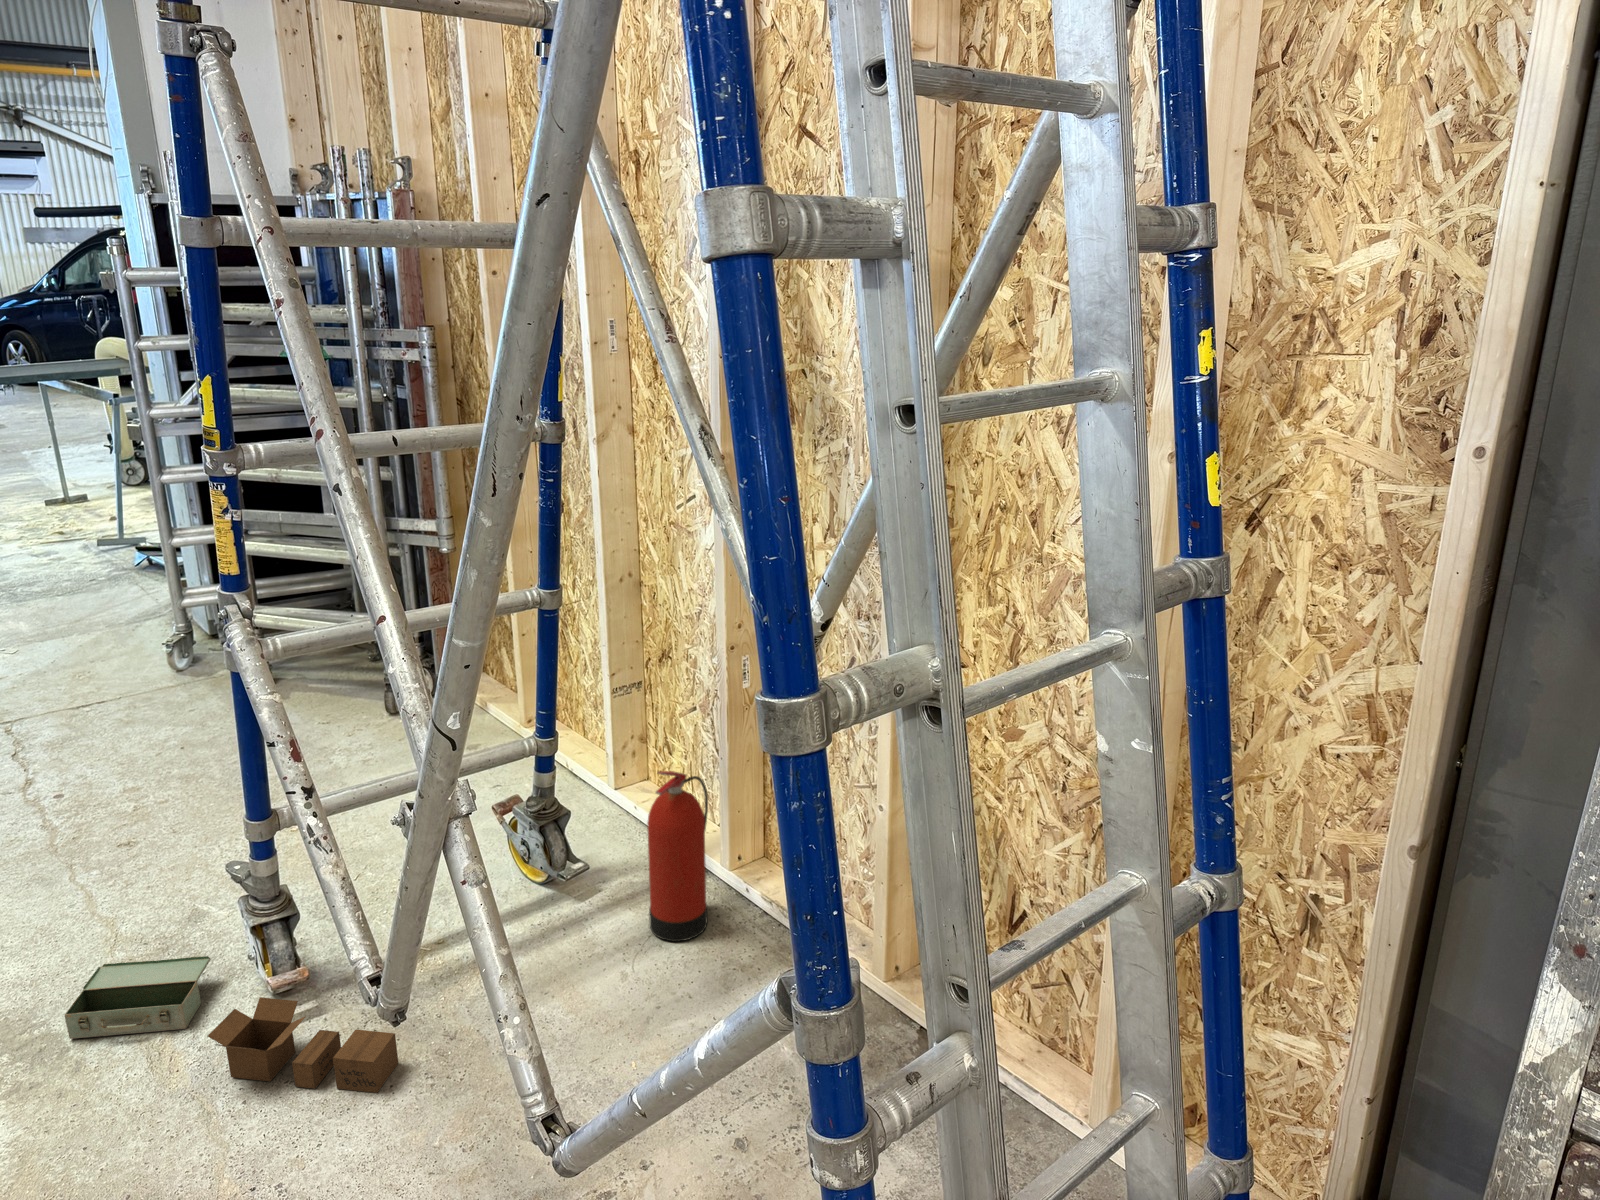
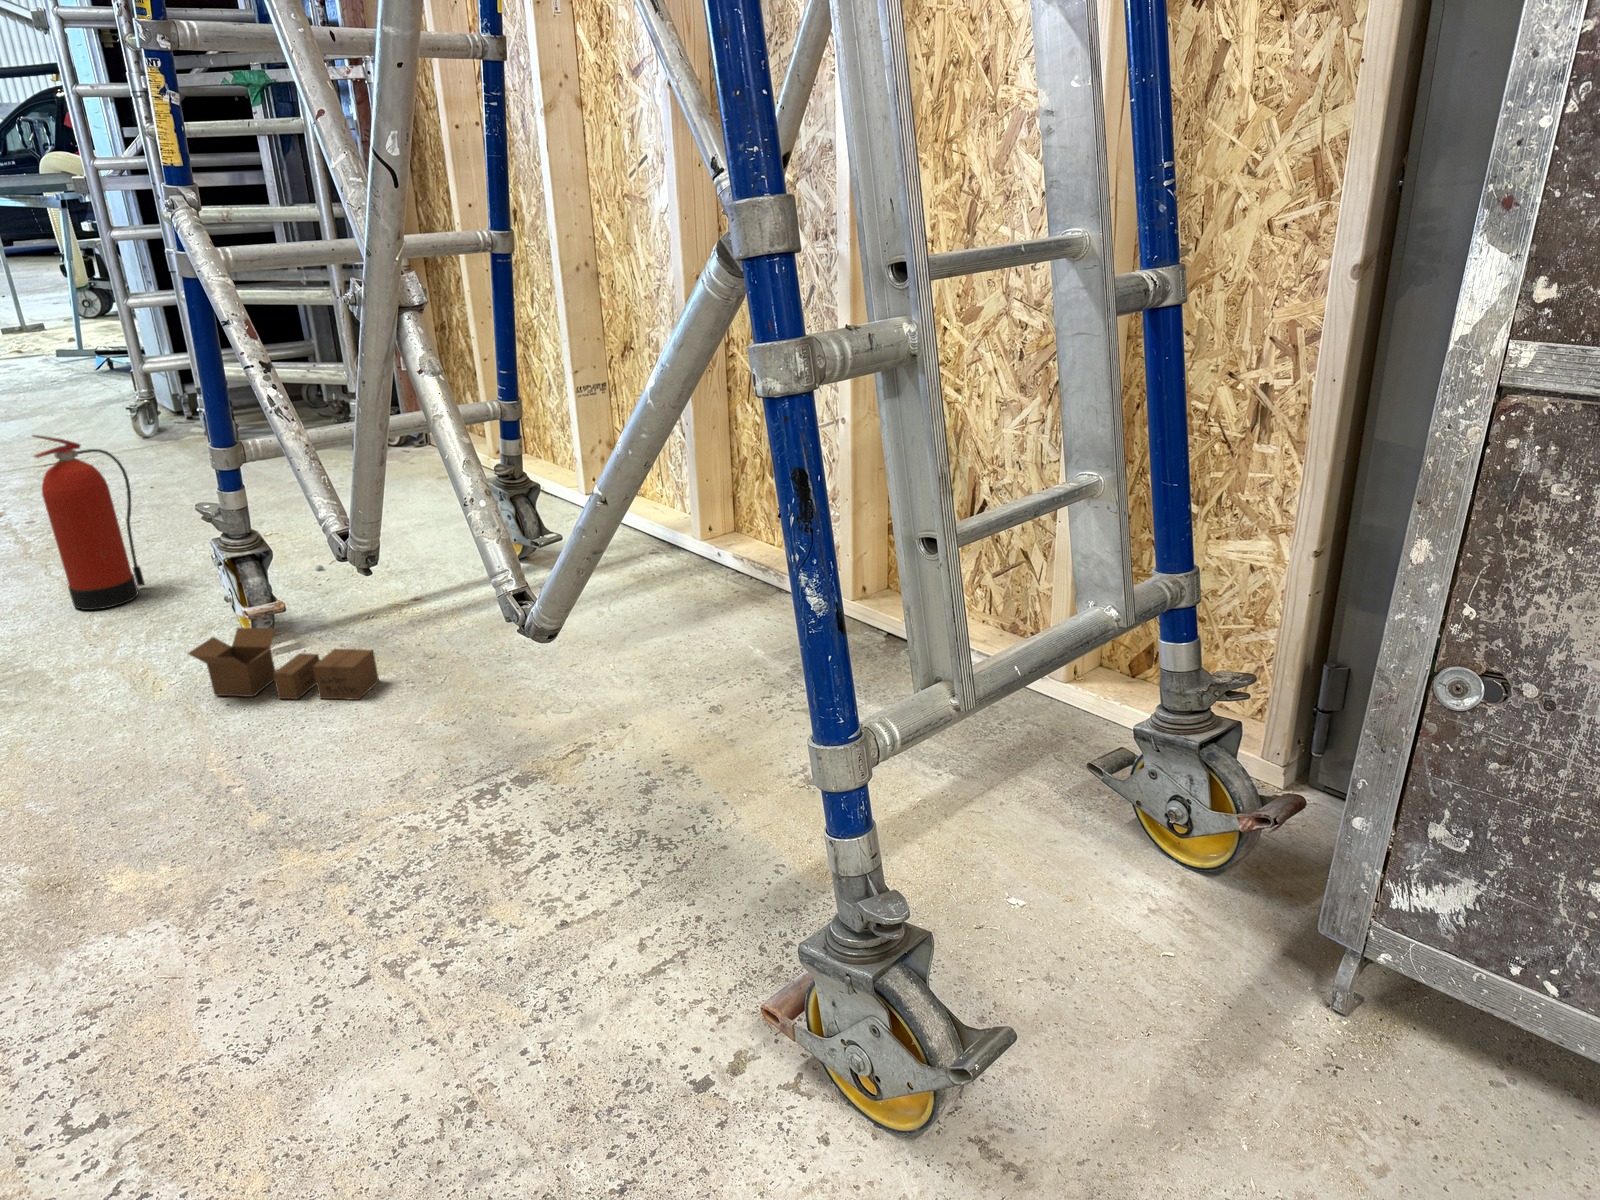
fire extinguisher: present [647,771,708,941] -> present [33,435,144,610]
toolbox: present [65,956,211,1039] -> none [44,612,188,679]

